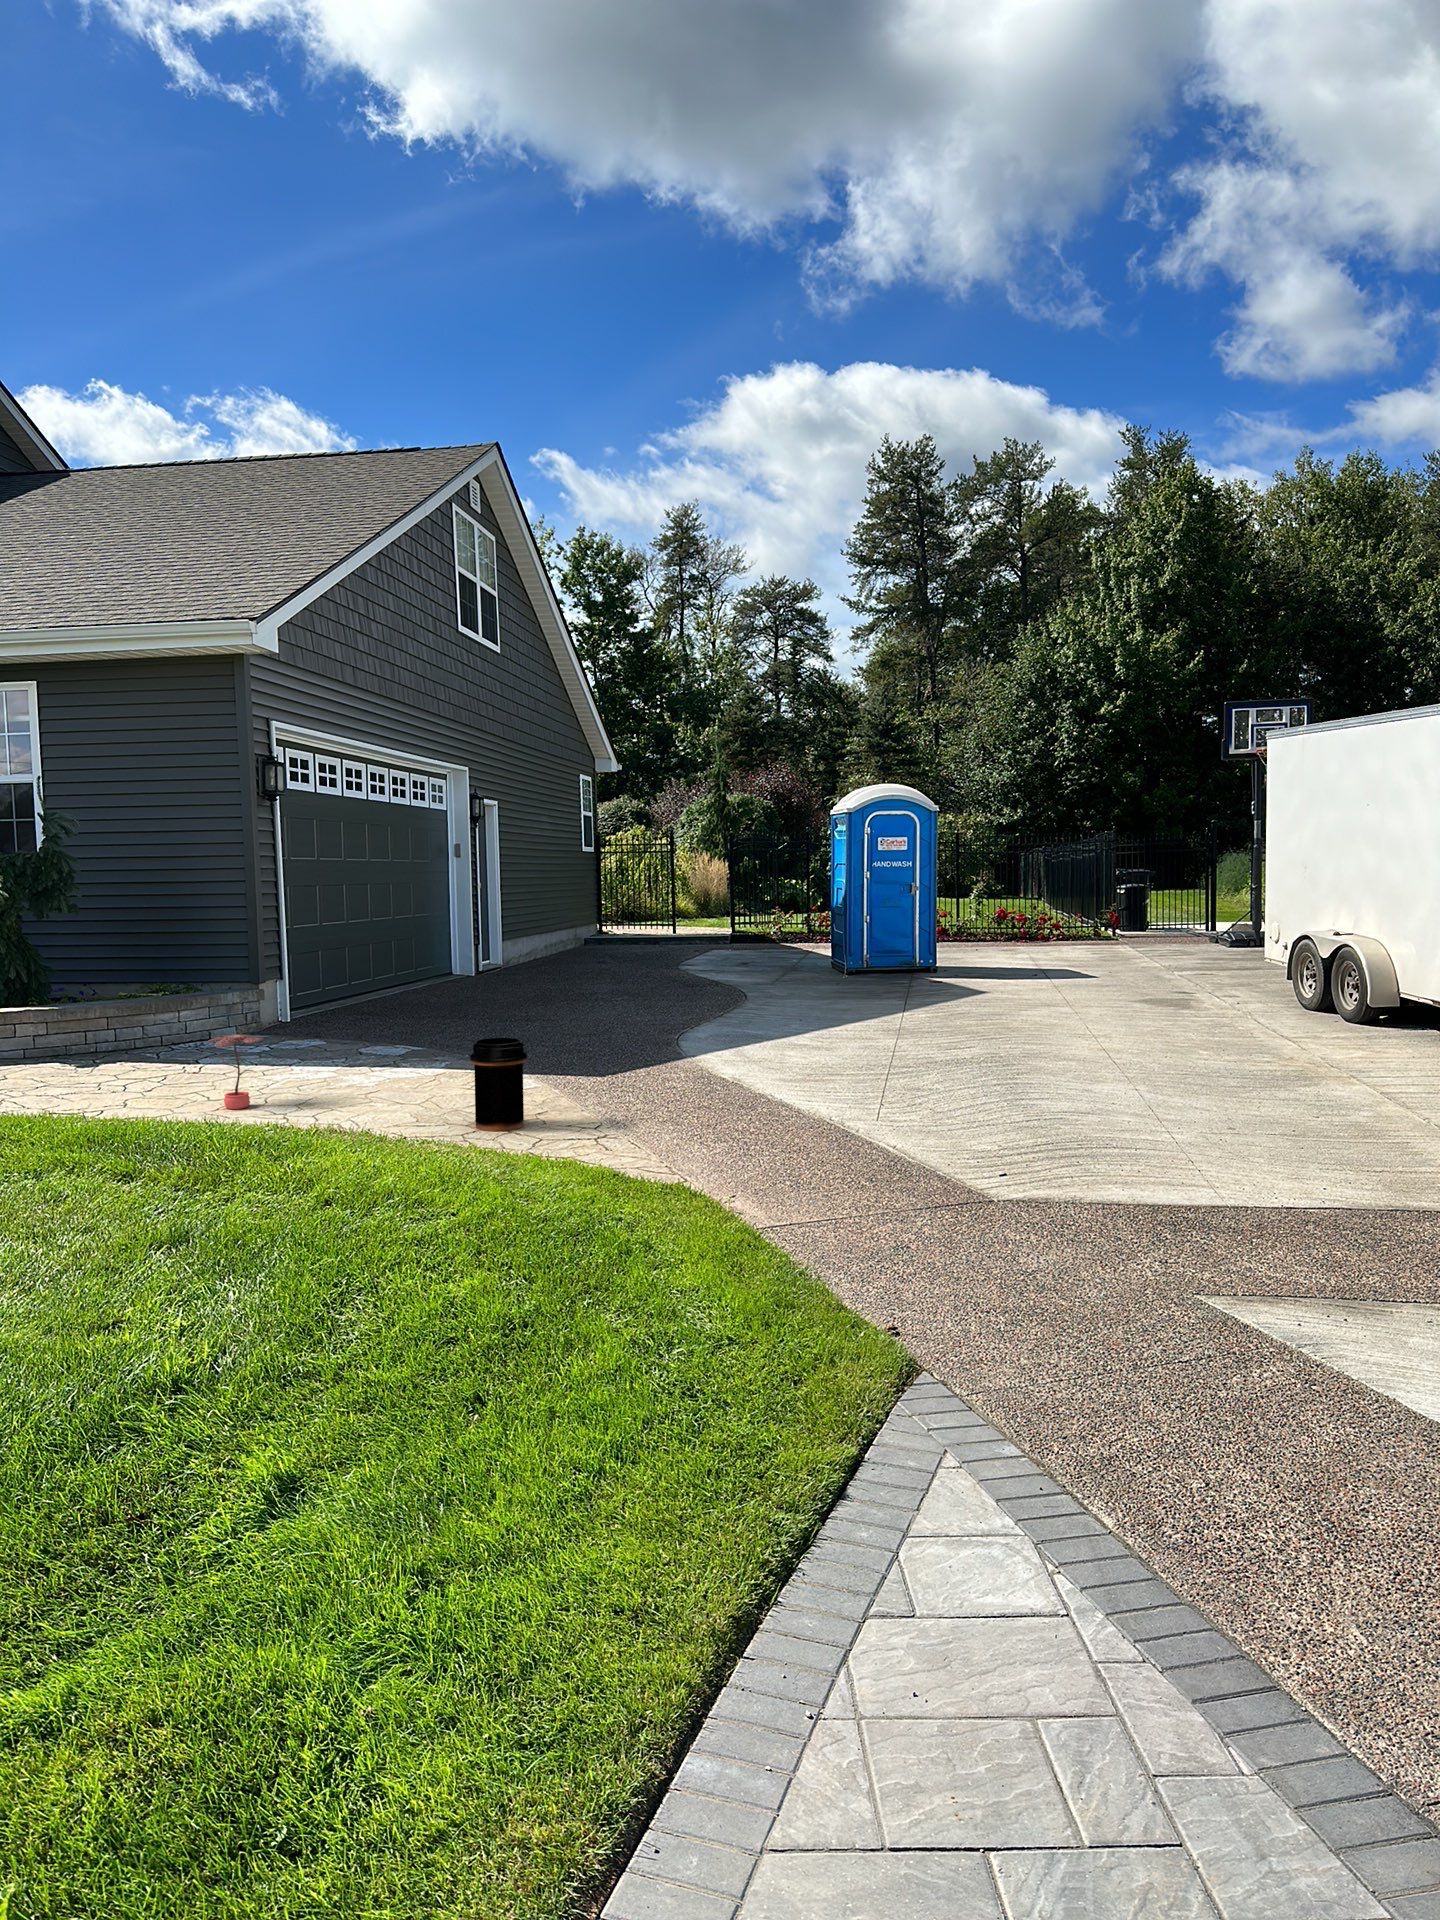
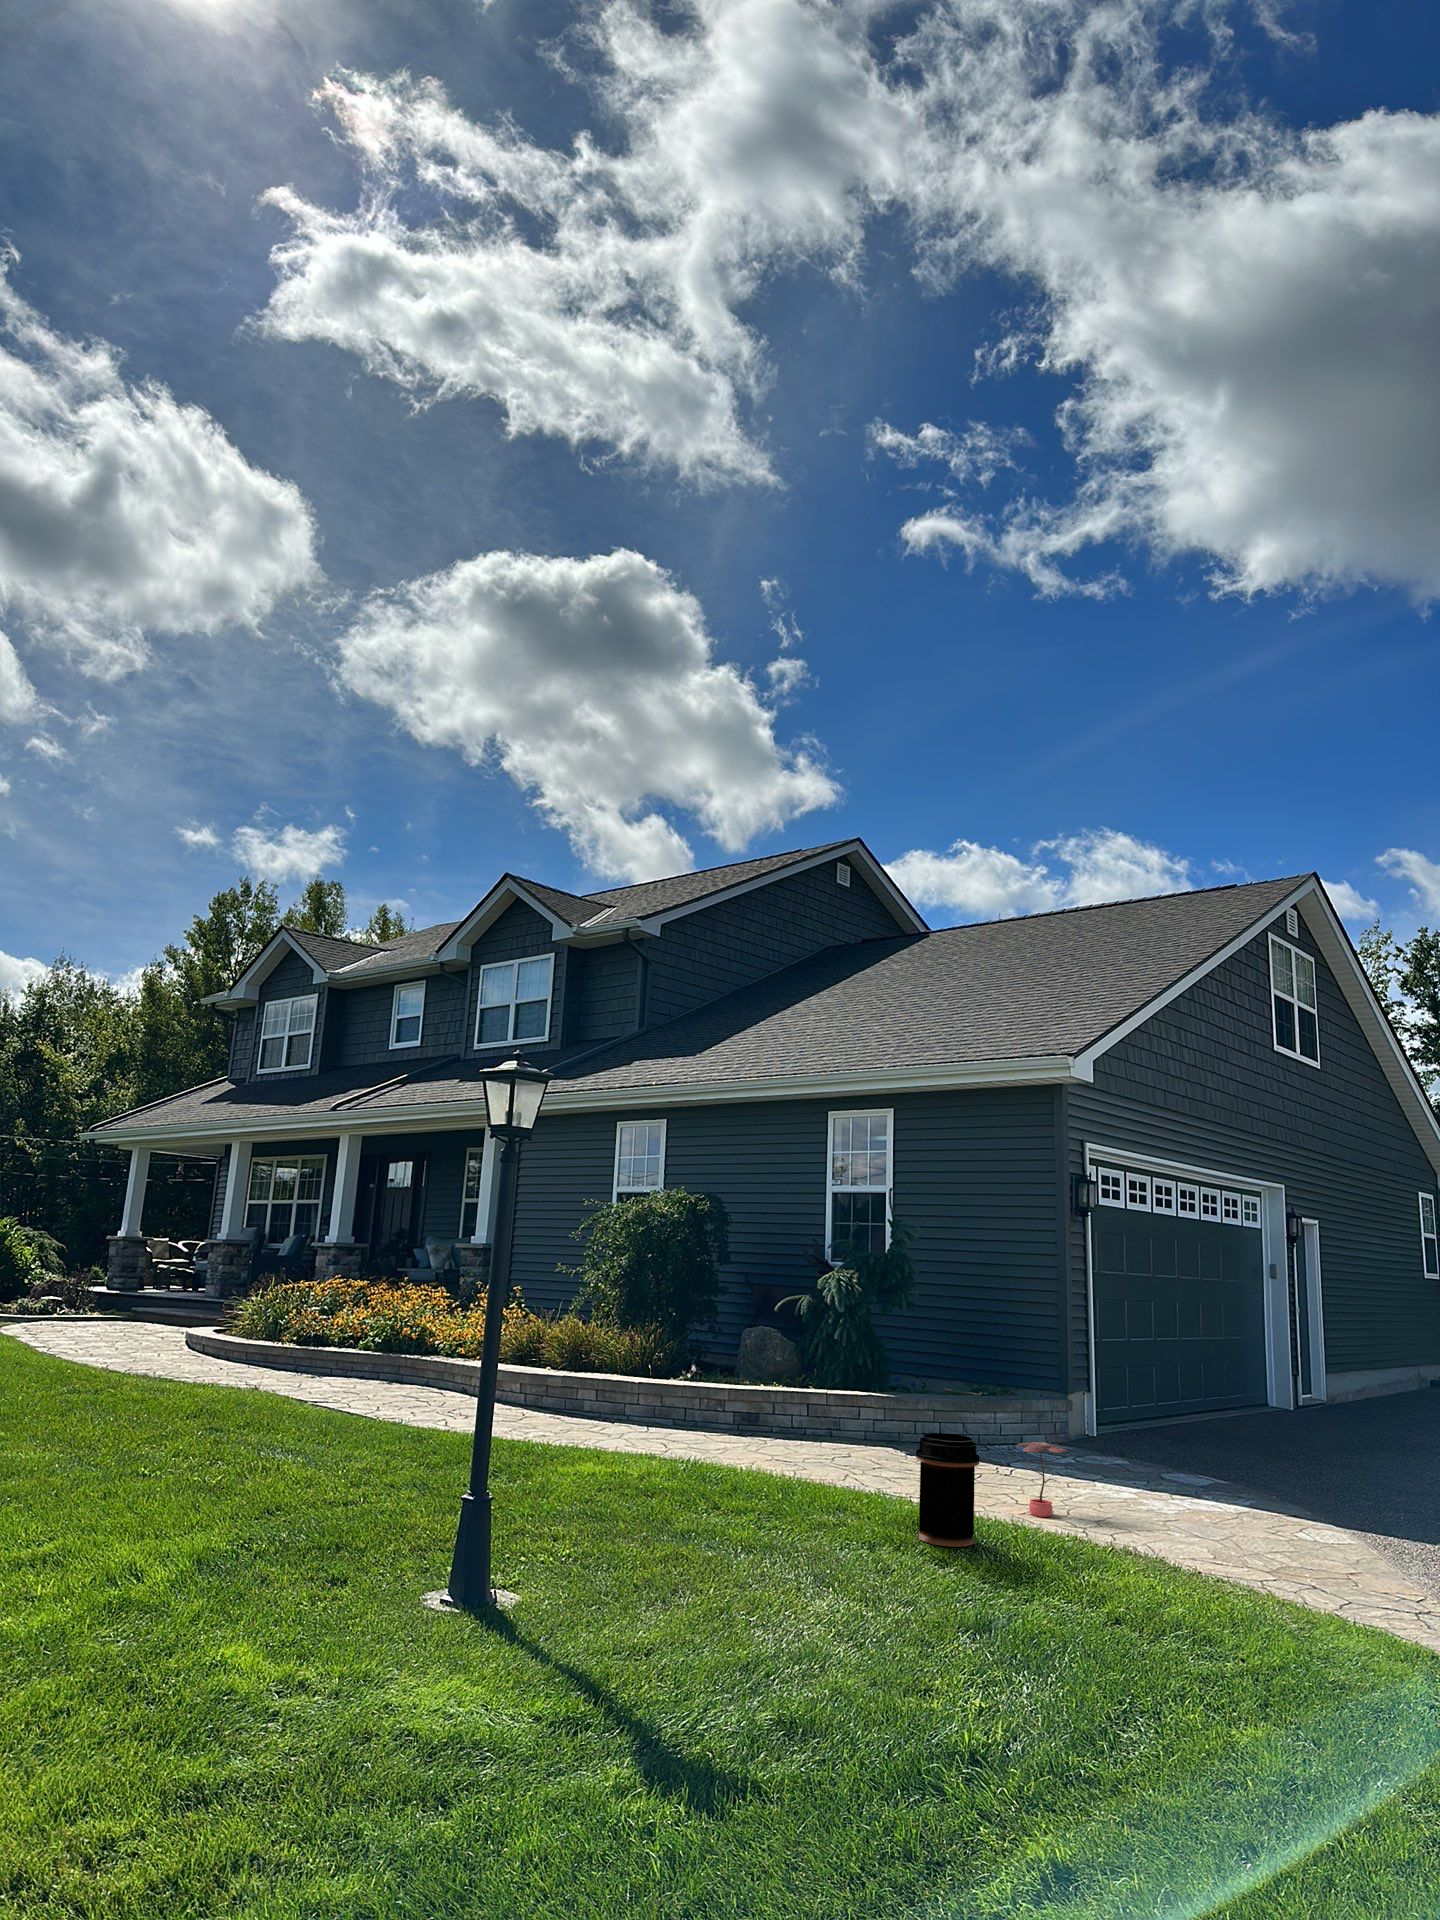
trash can: present [470,1038,527,1131] -> present [916,1433,980,1547]

